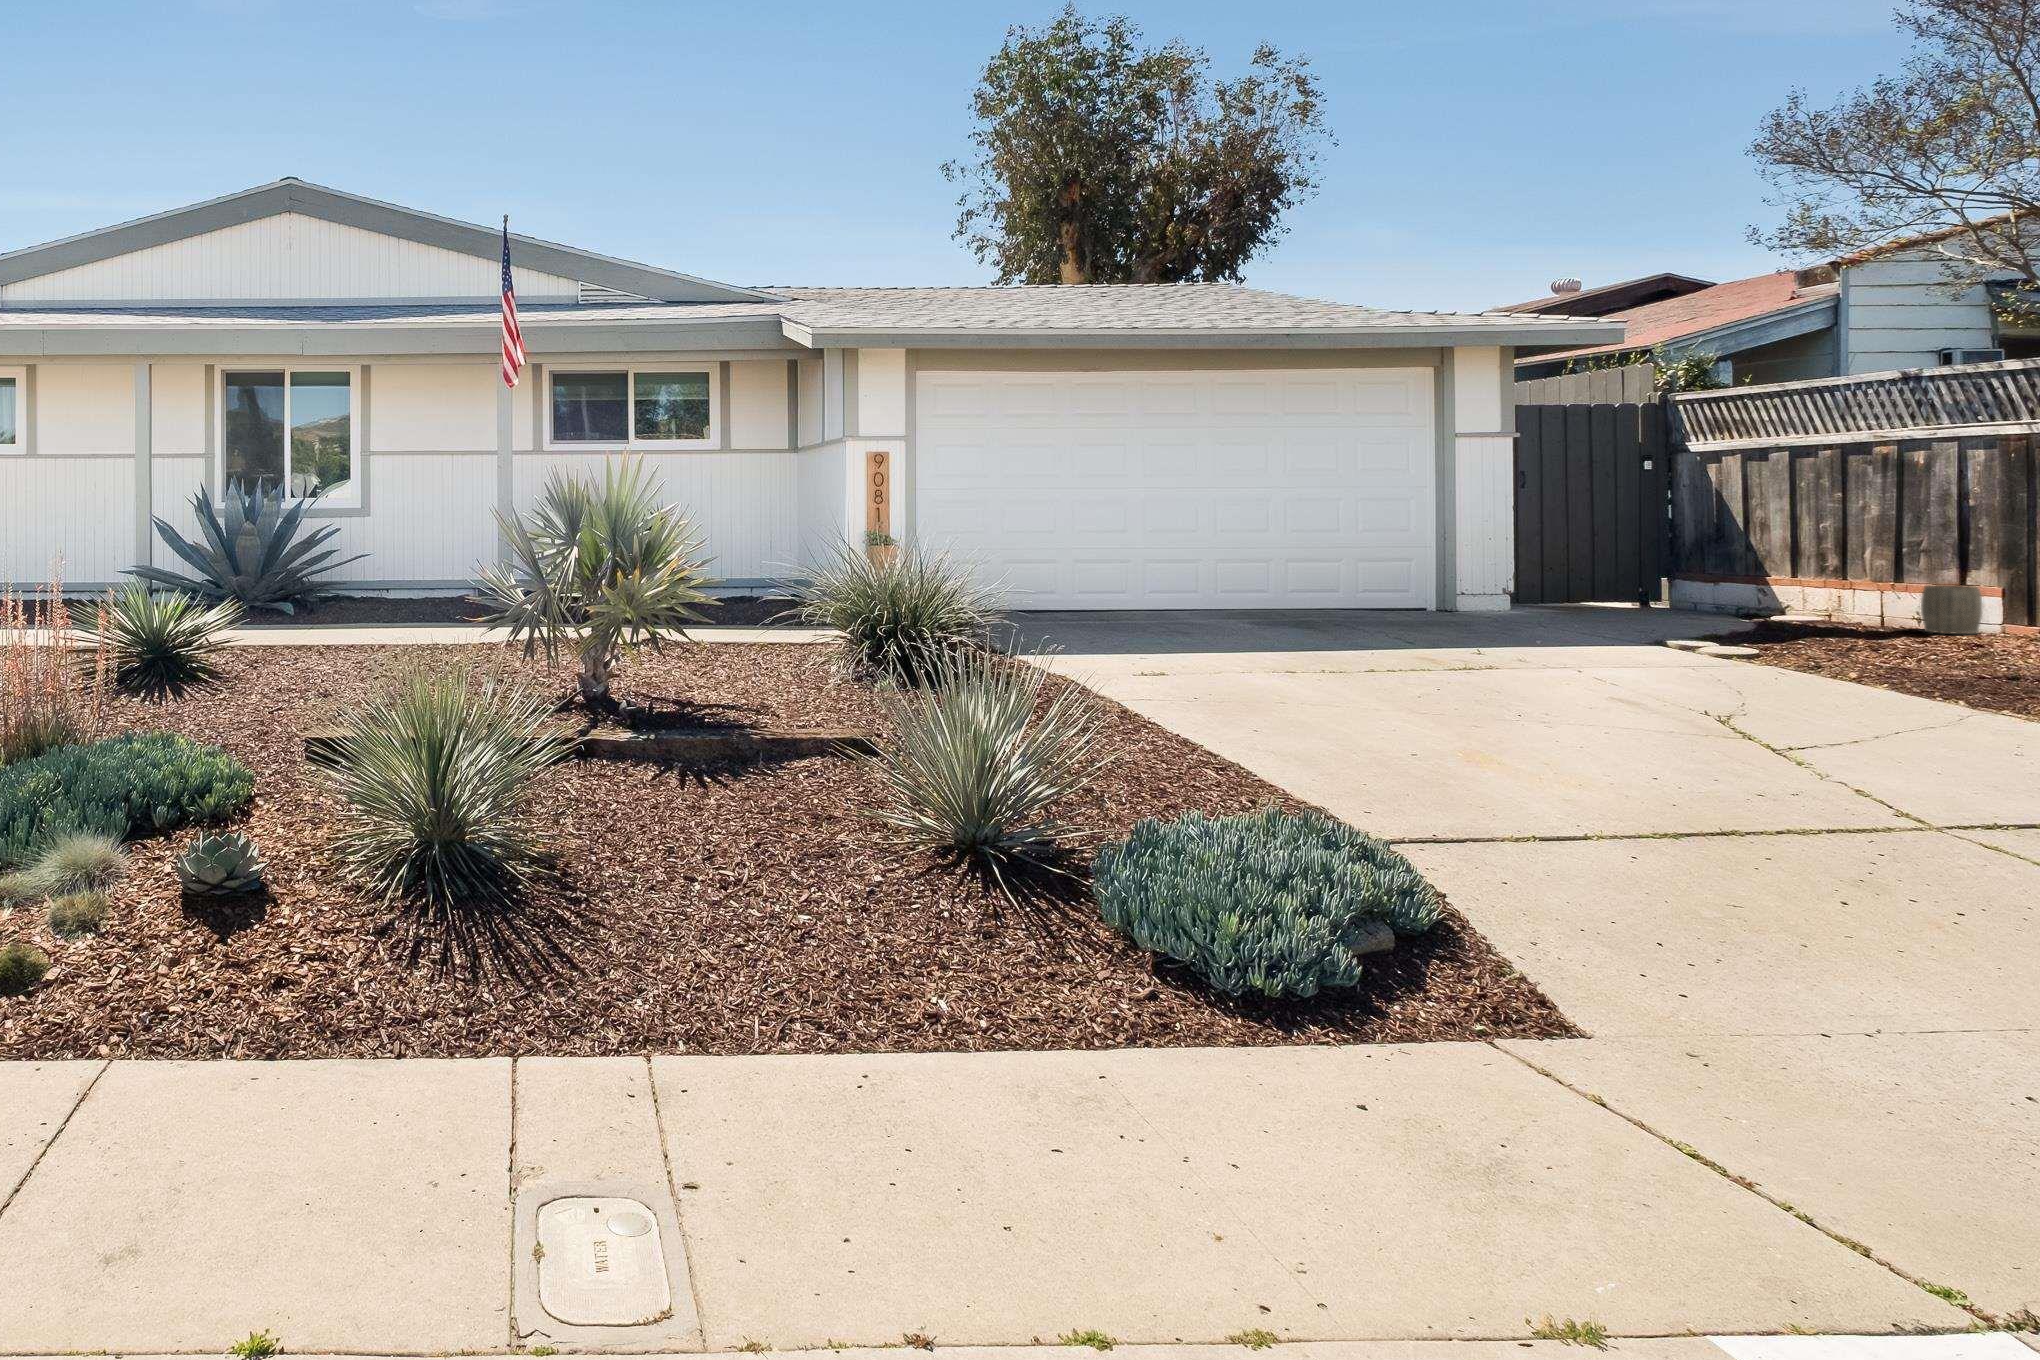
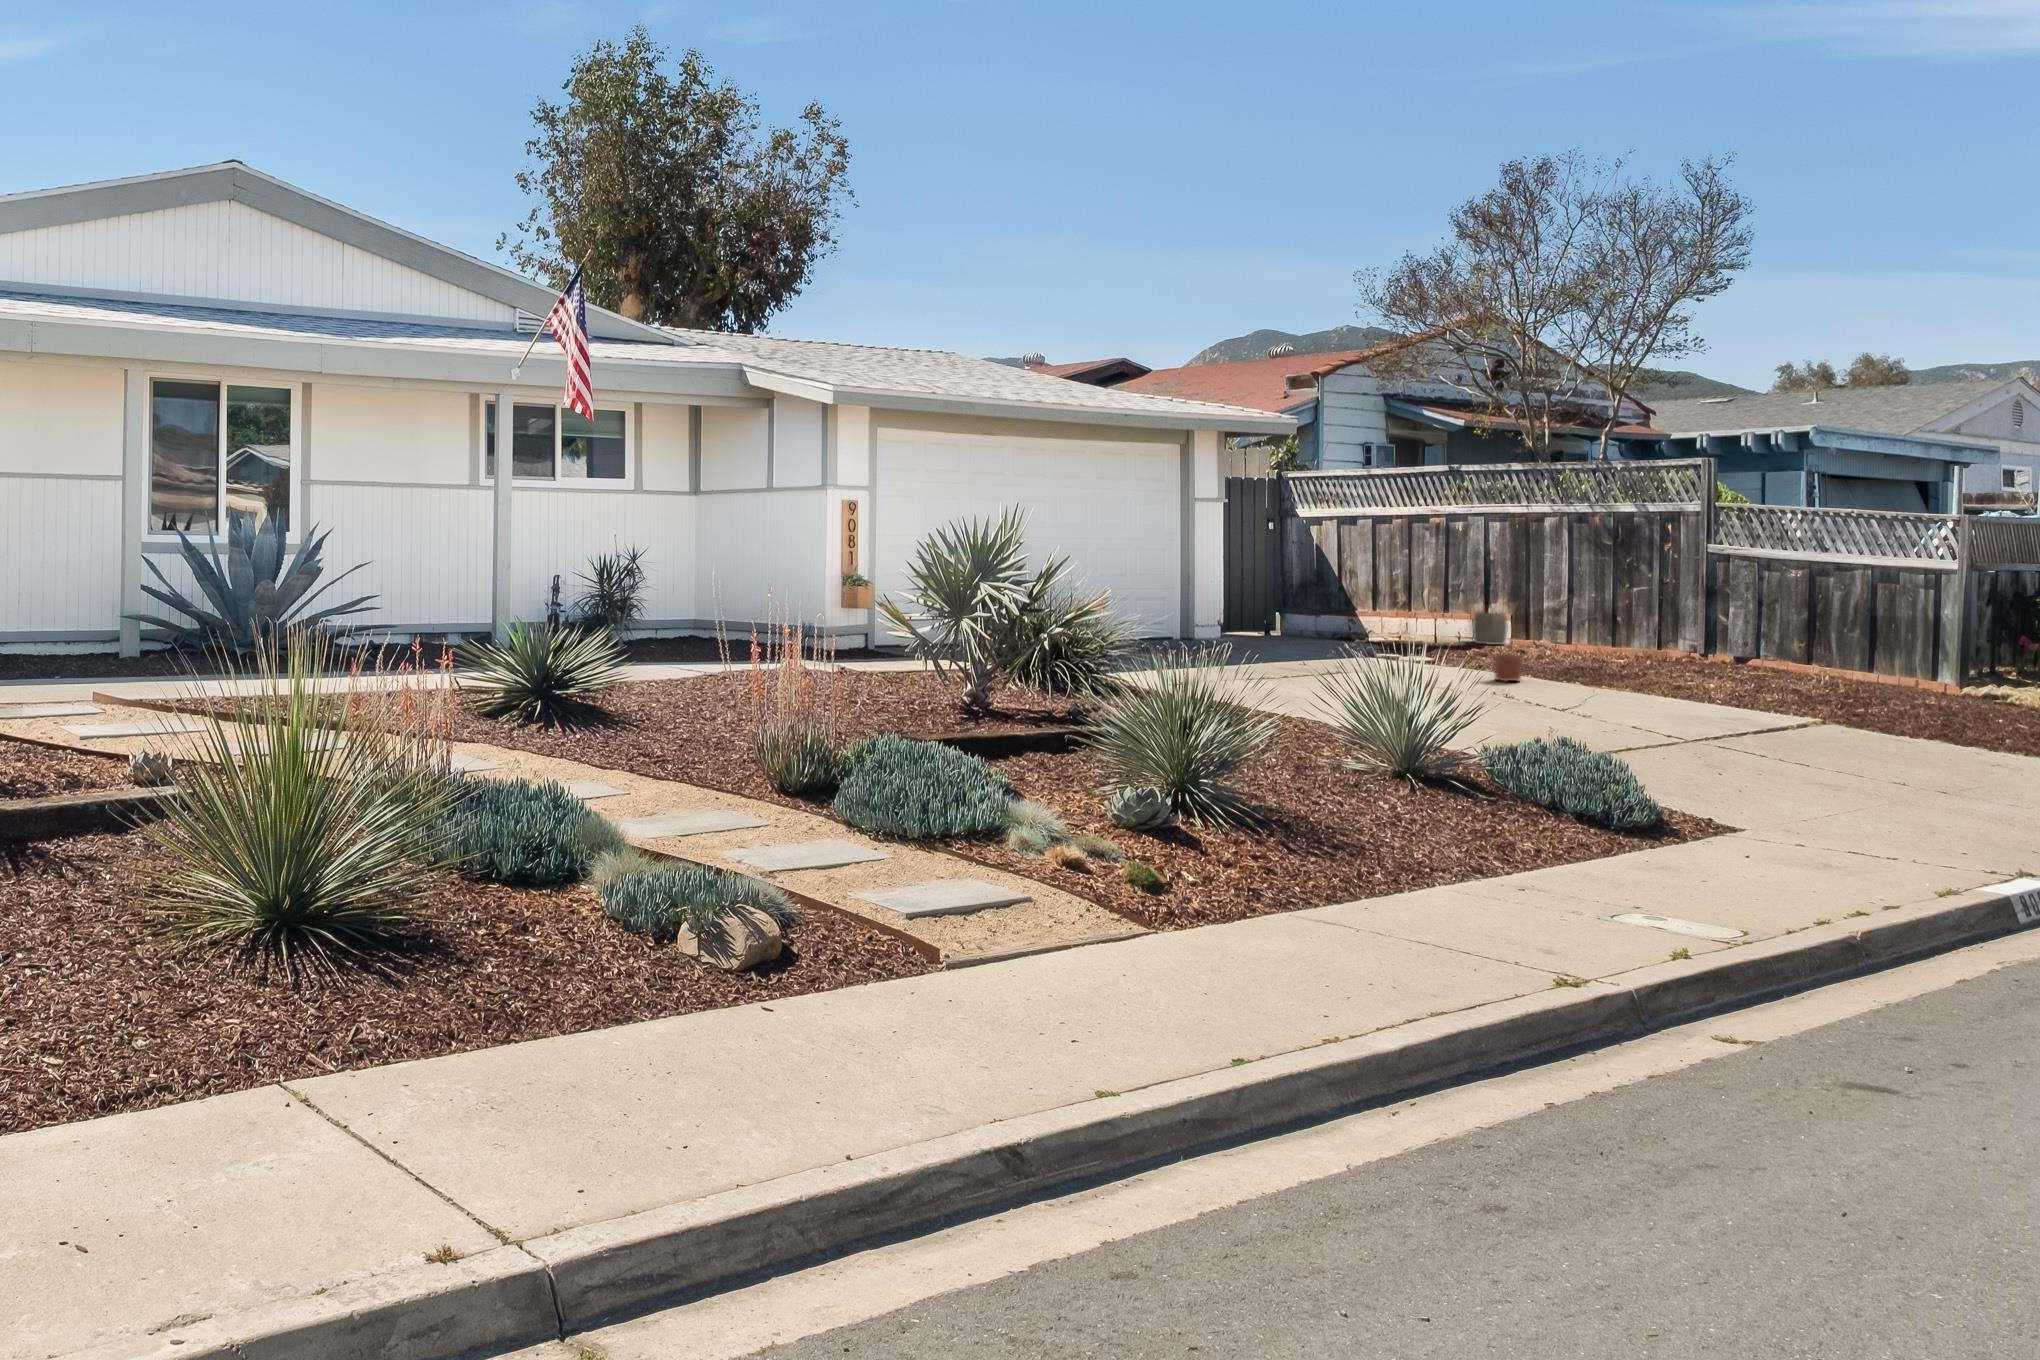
planter: none [1887,658,1939,703] -> present [1494,654,1522,681]

